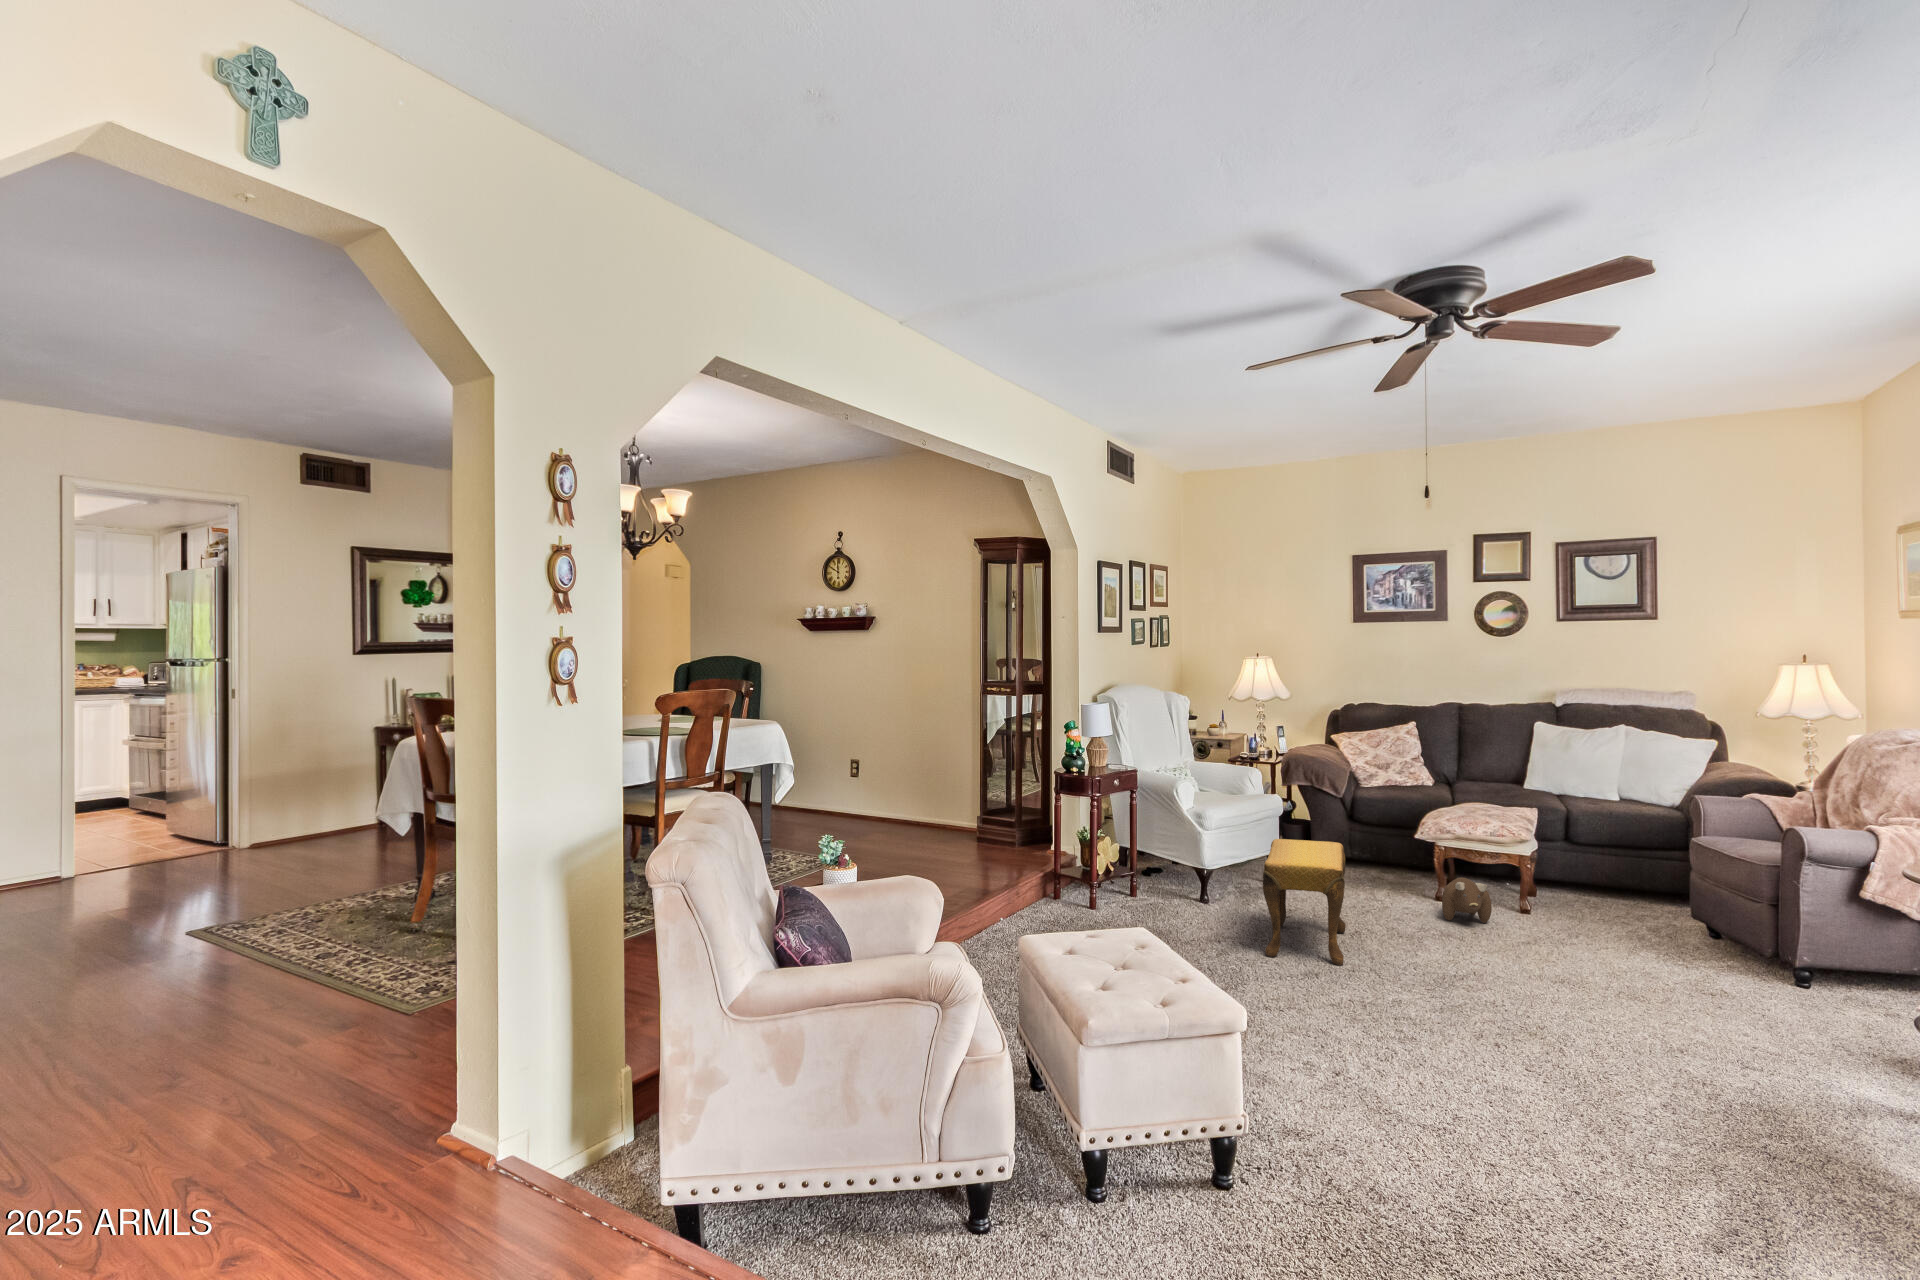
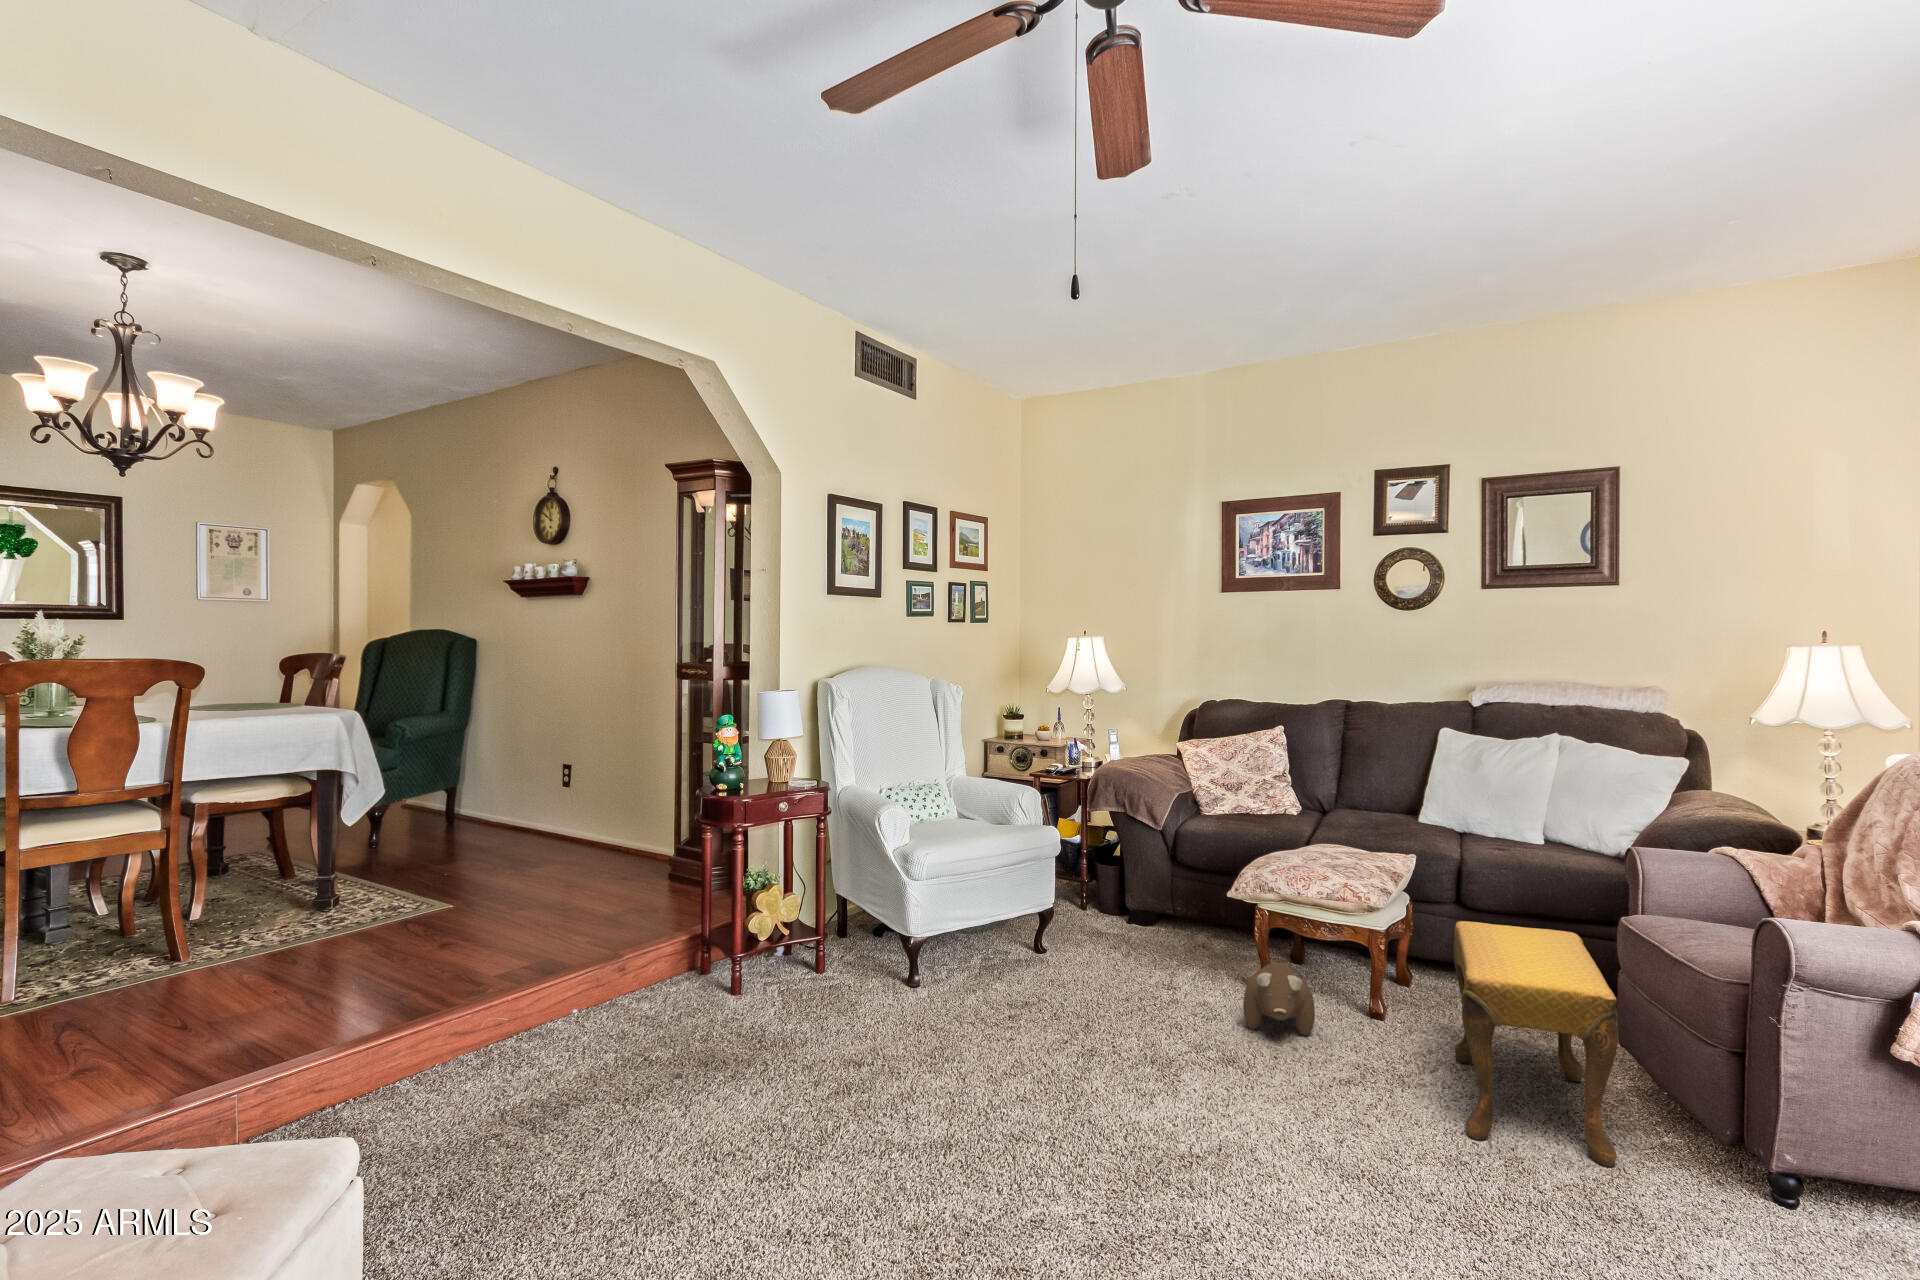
footstool: present [1263,839,1346,965] -> present [1454,921,1618,1167]

